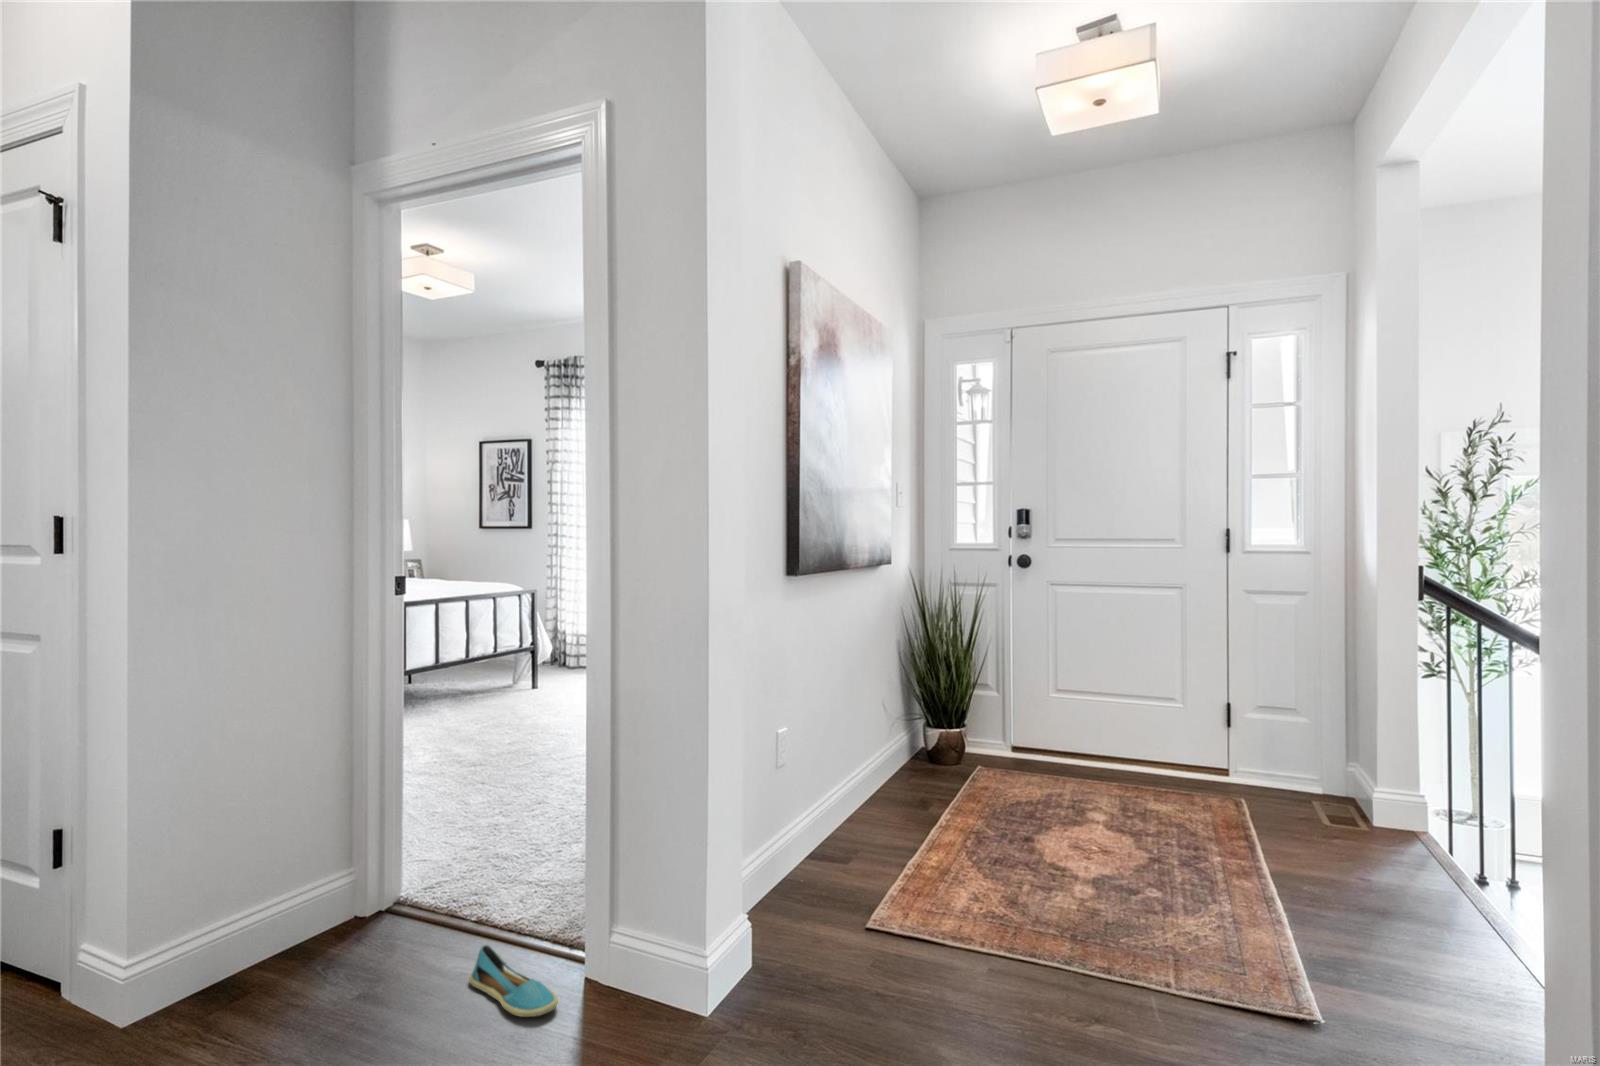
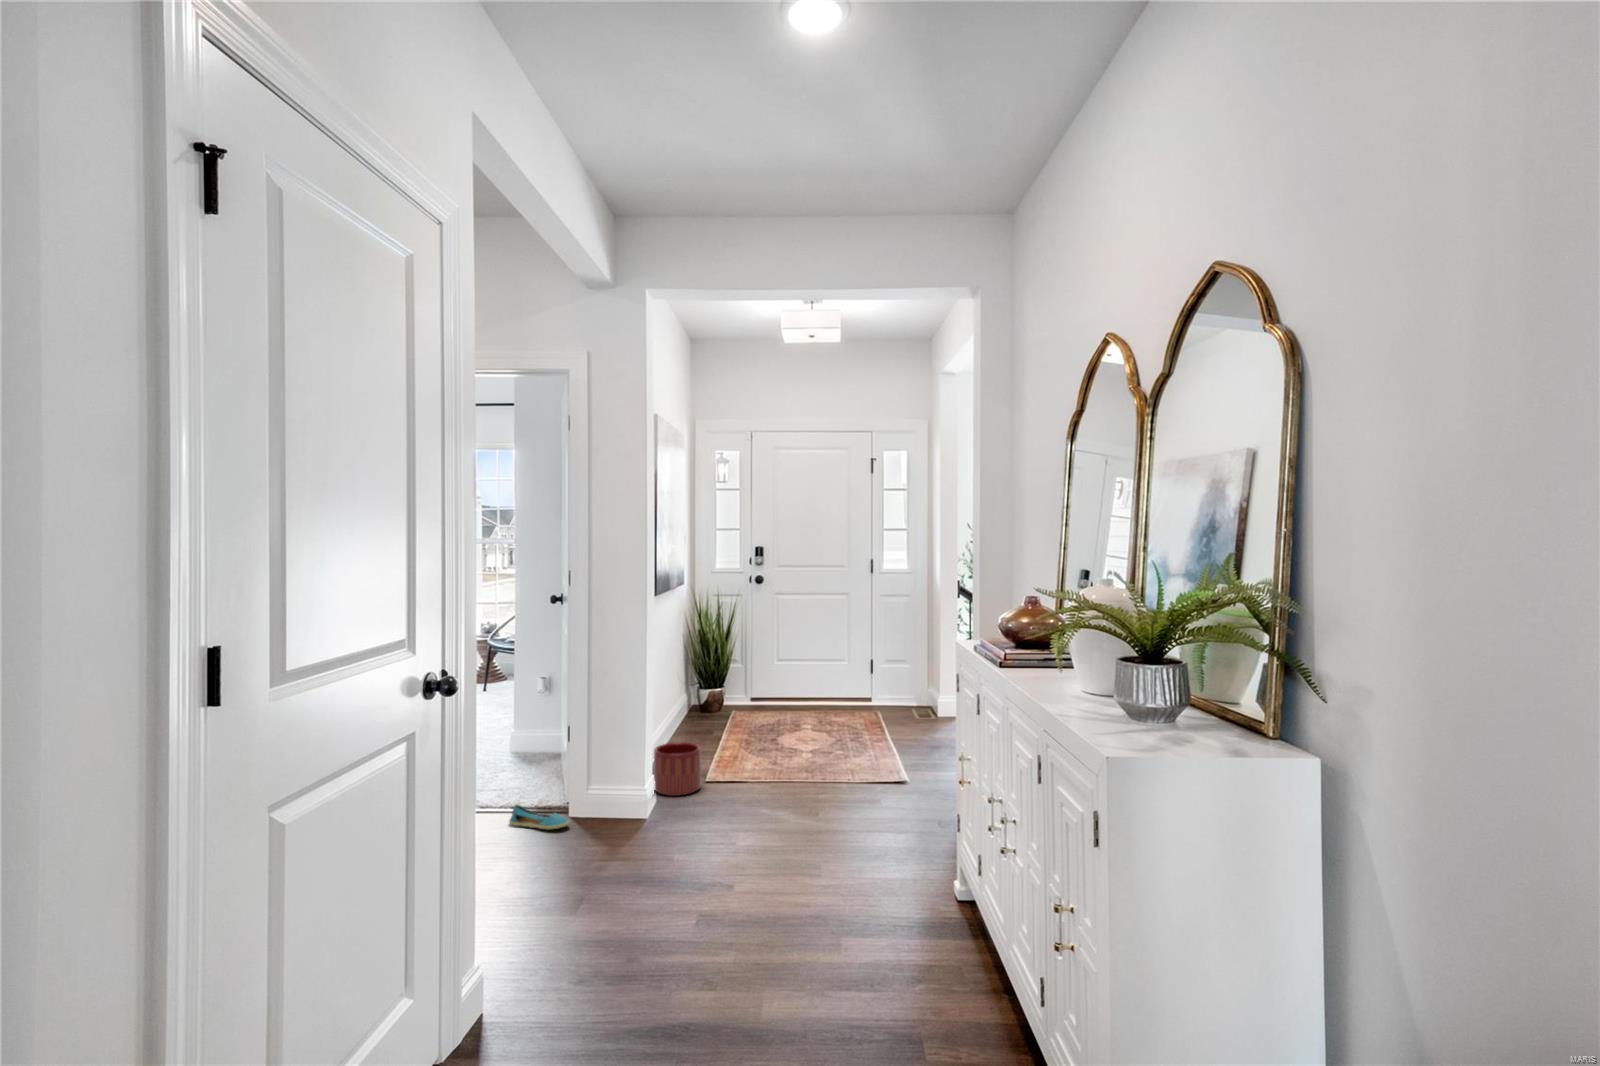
planter: none [761,846,850,961] -> present [654,742,701,796]

